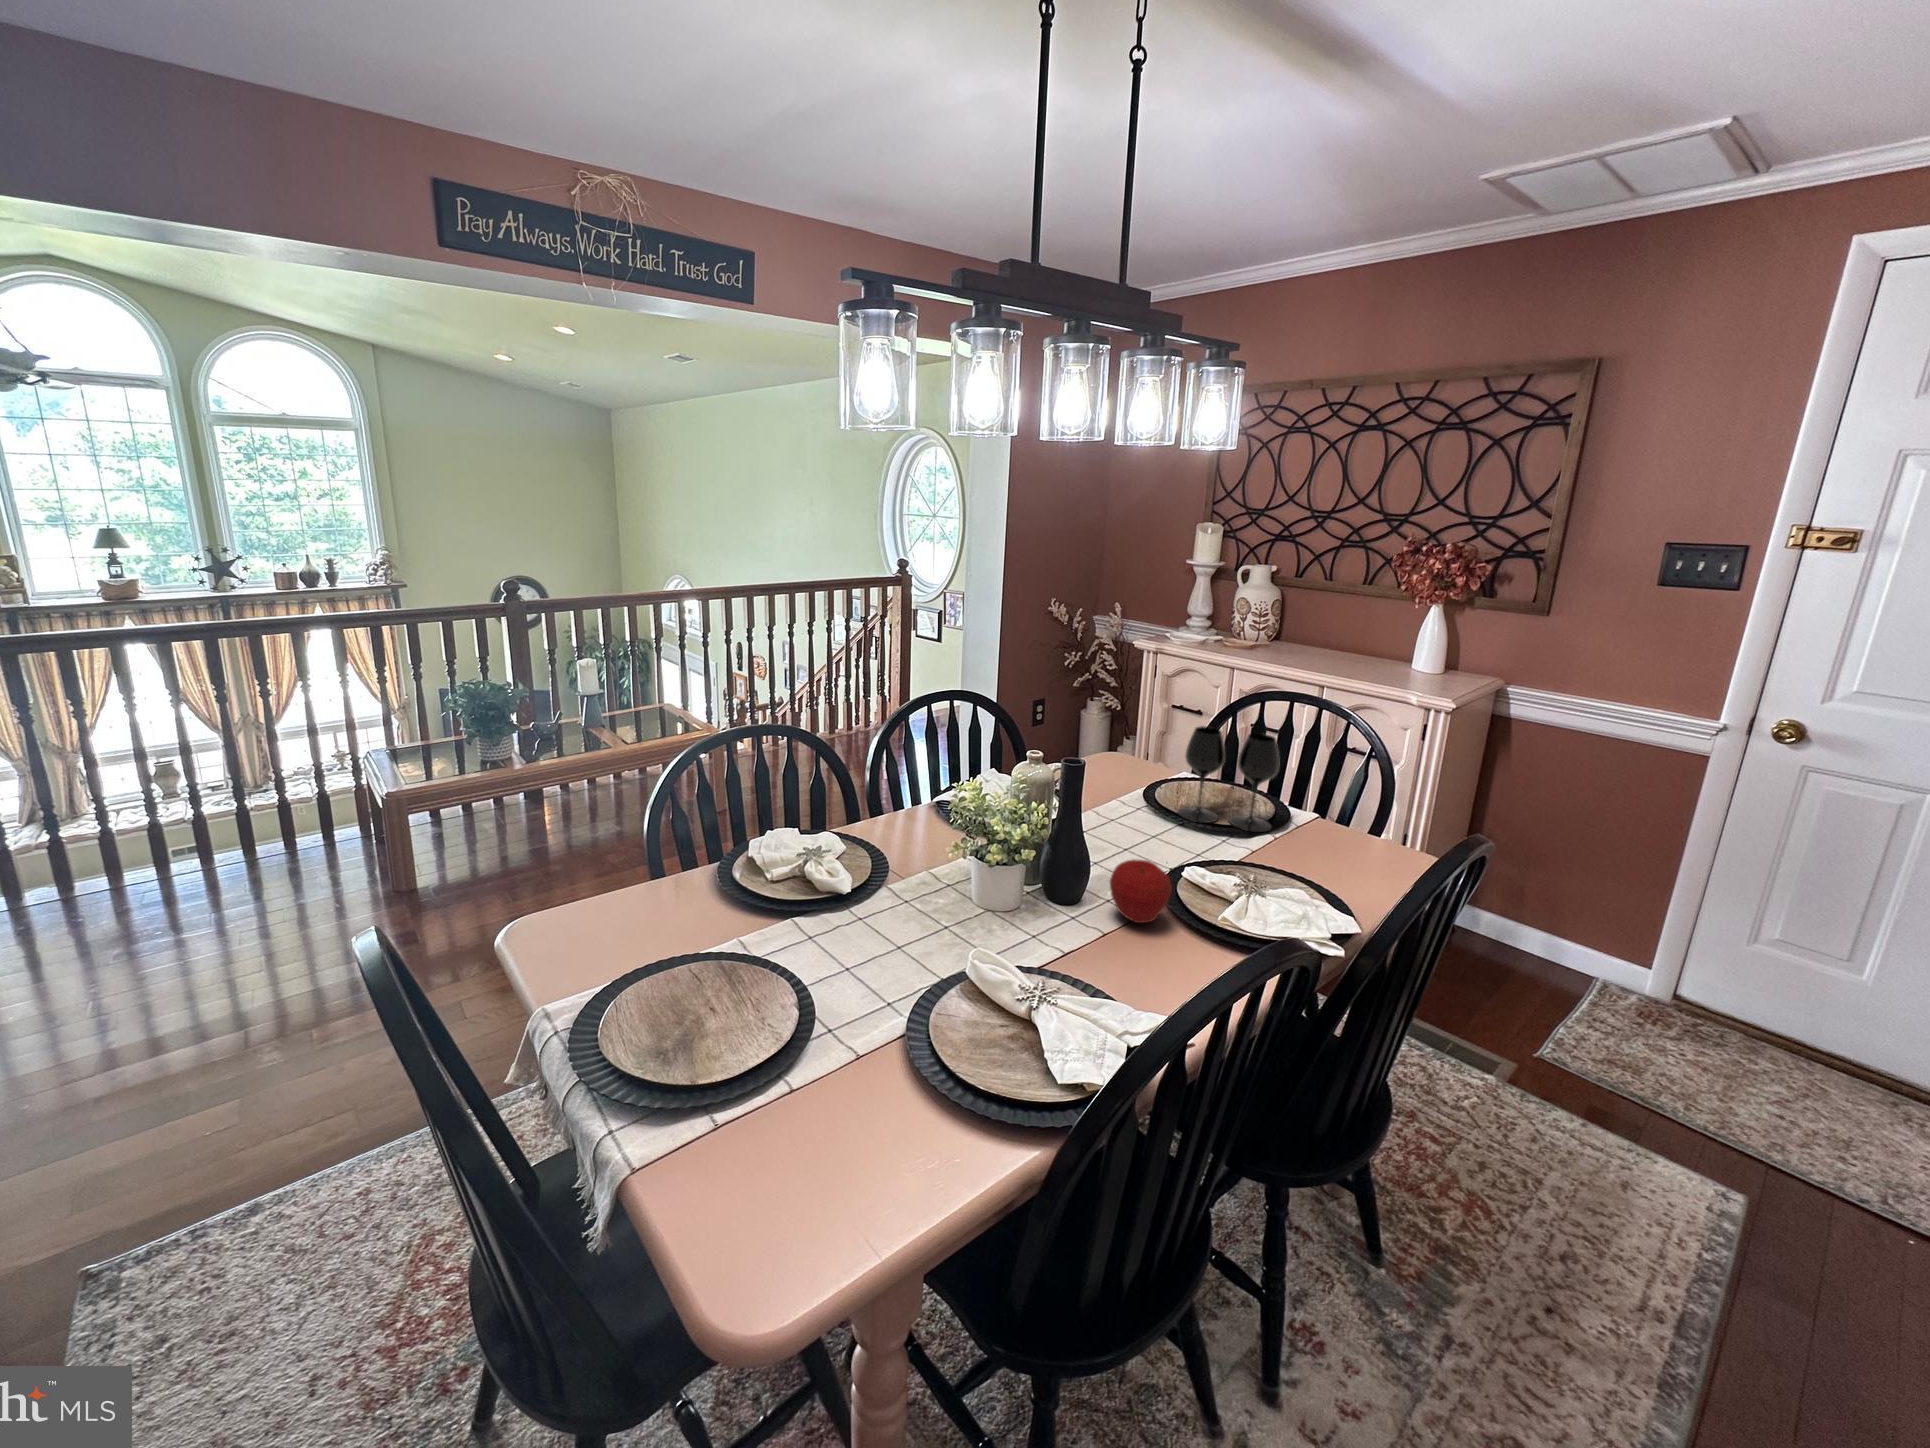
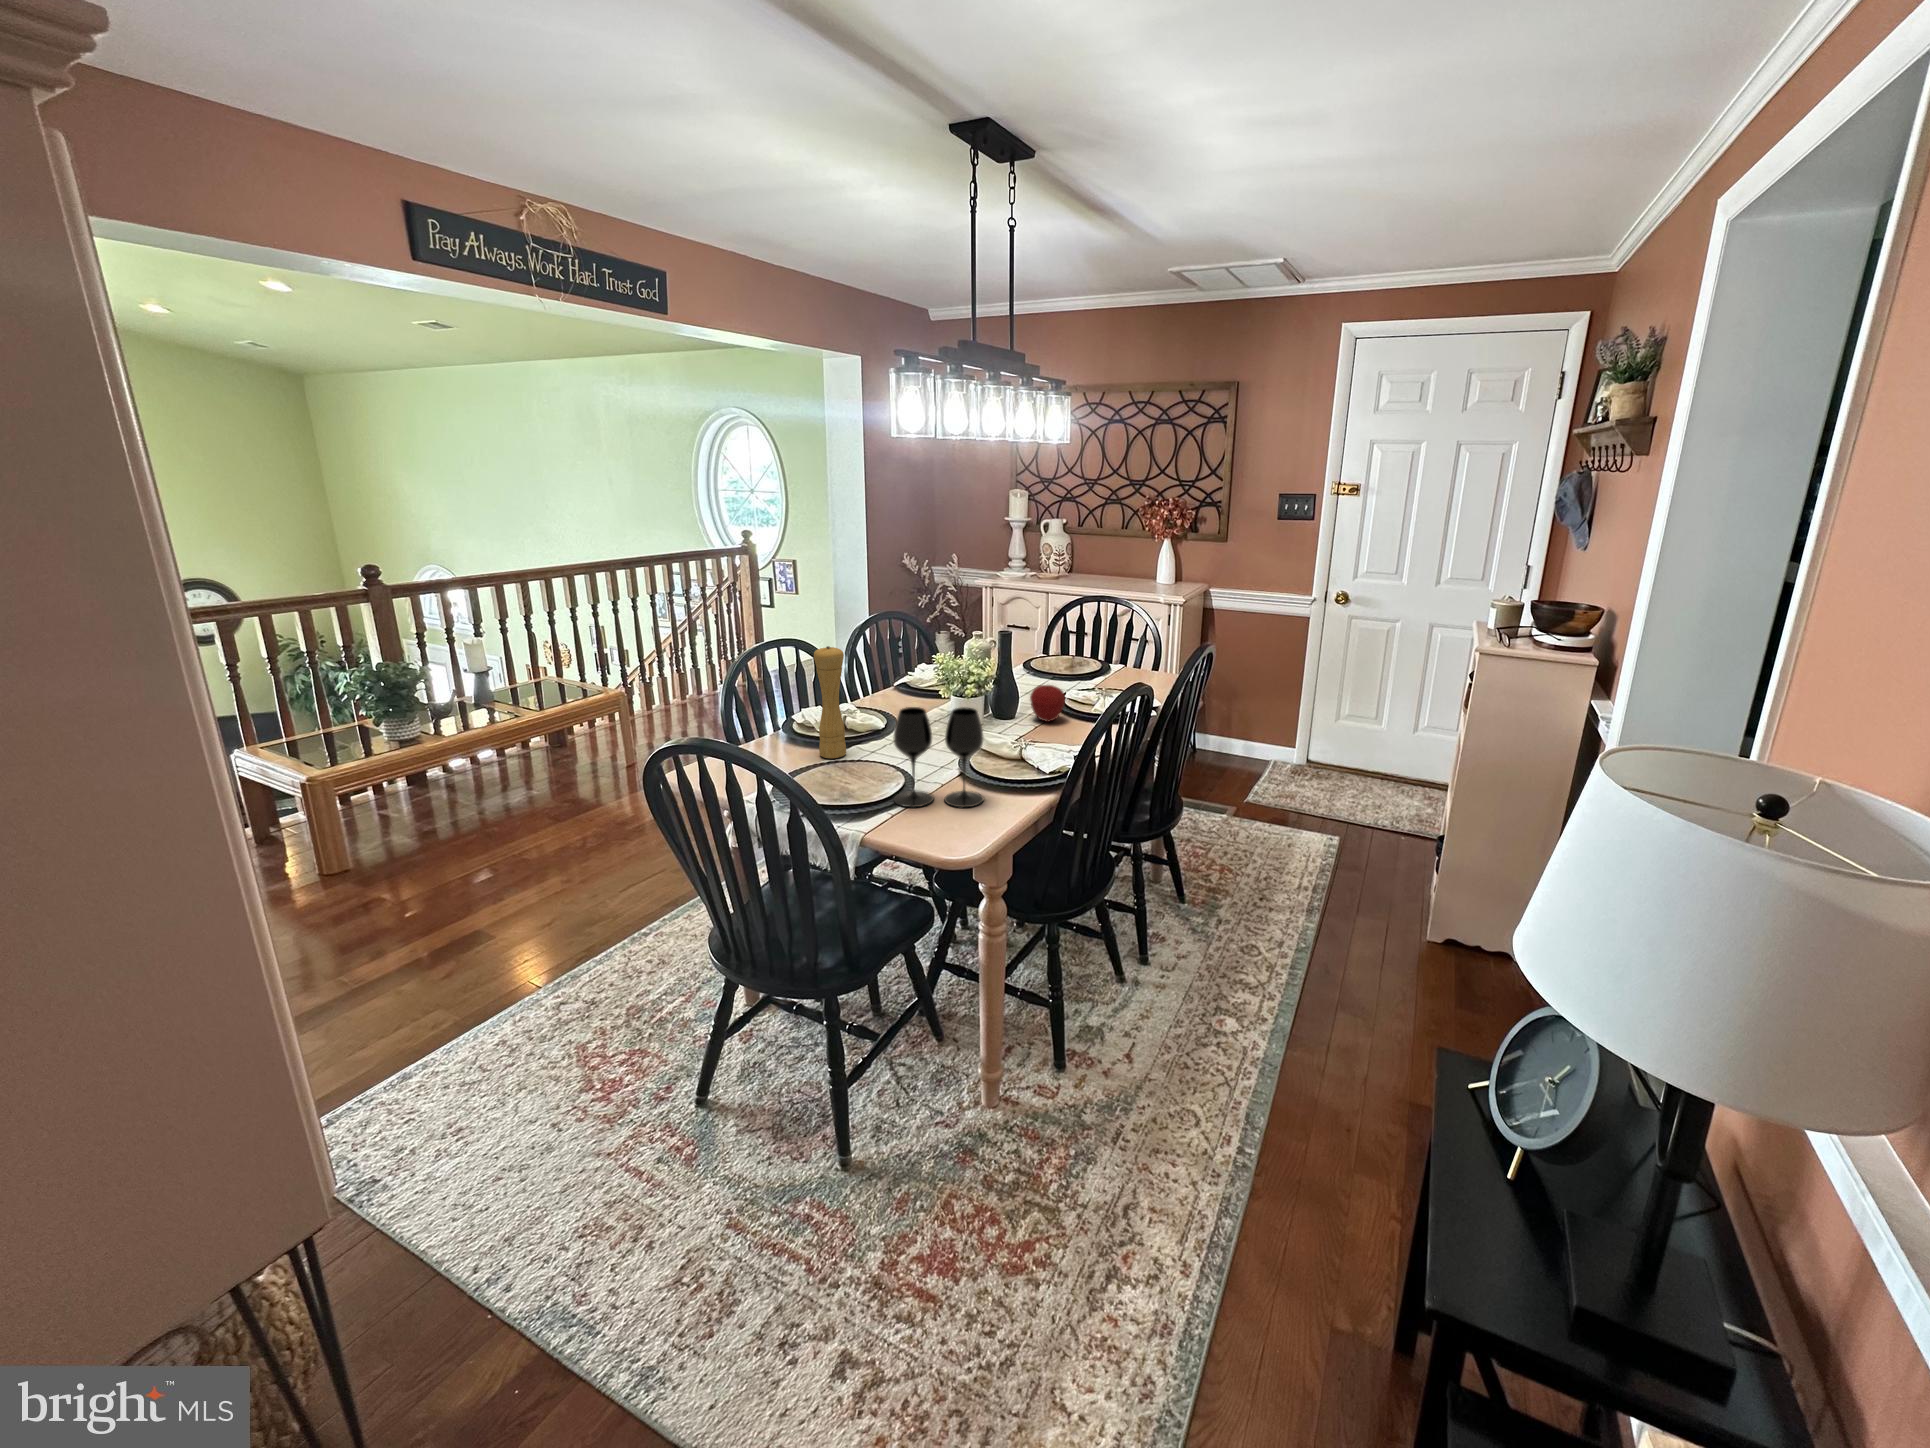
wine glass: present [1178,726,1279,832] -> present [893,707,984,807]
pepper mill: none [747,772,792,938] -> present [814,646,846,758]

